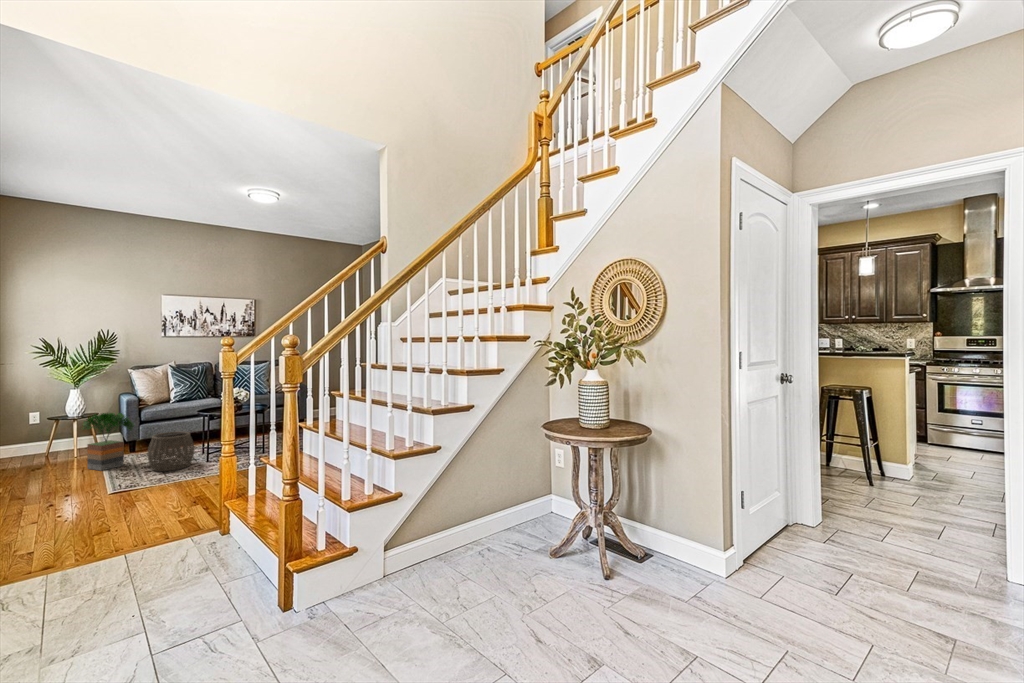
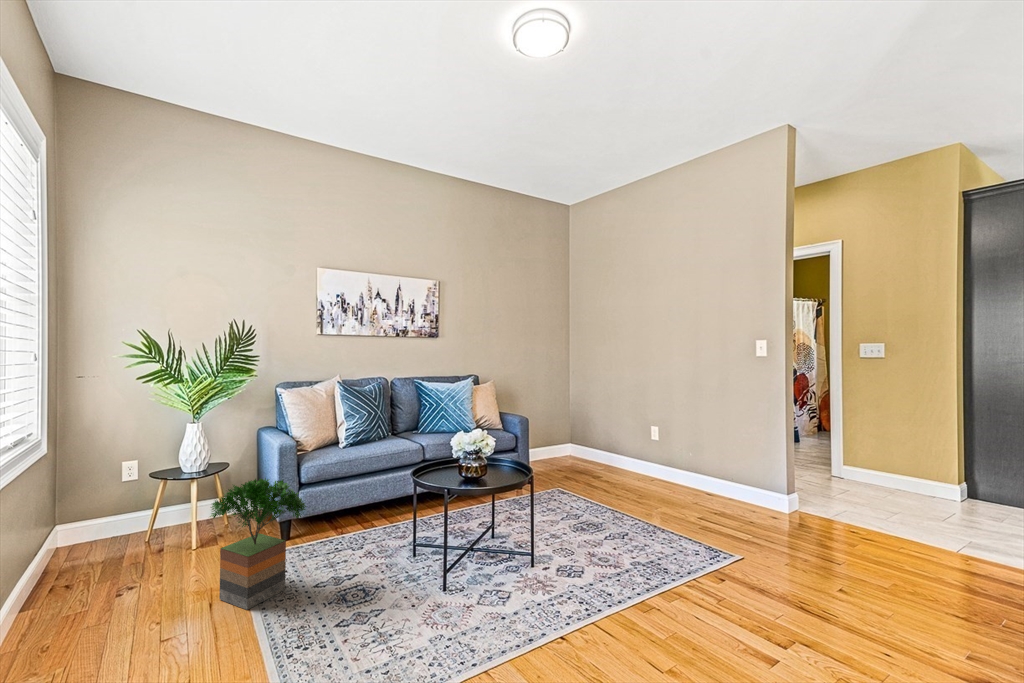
woven basket: present [147,432,194,472] -> none [340,523,428,626]

